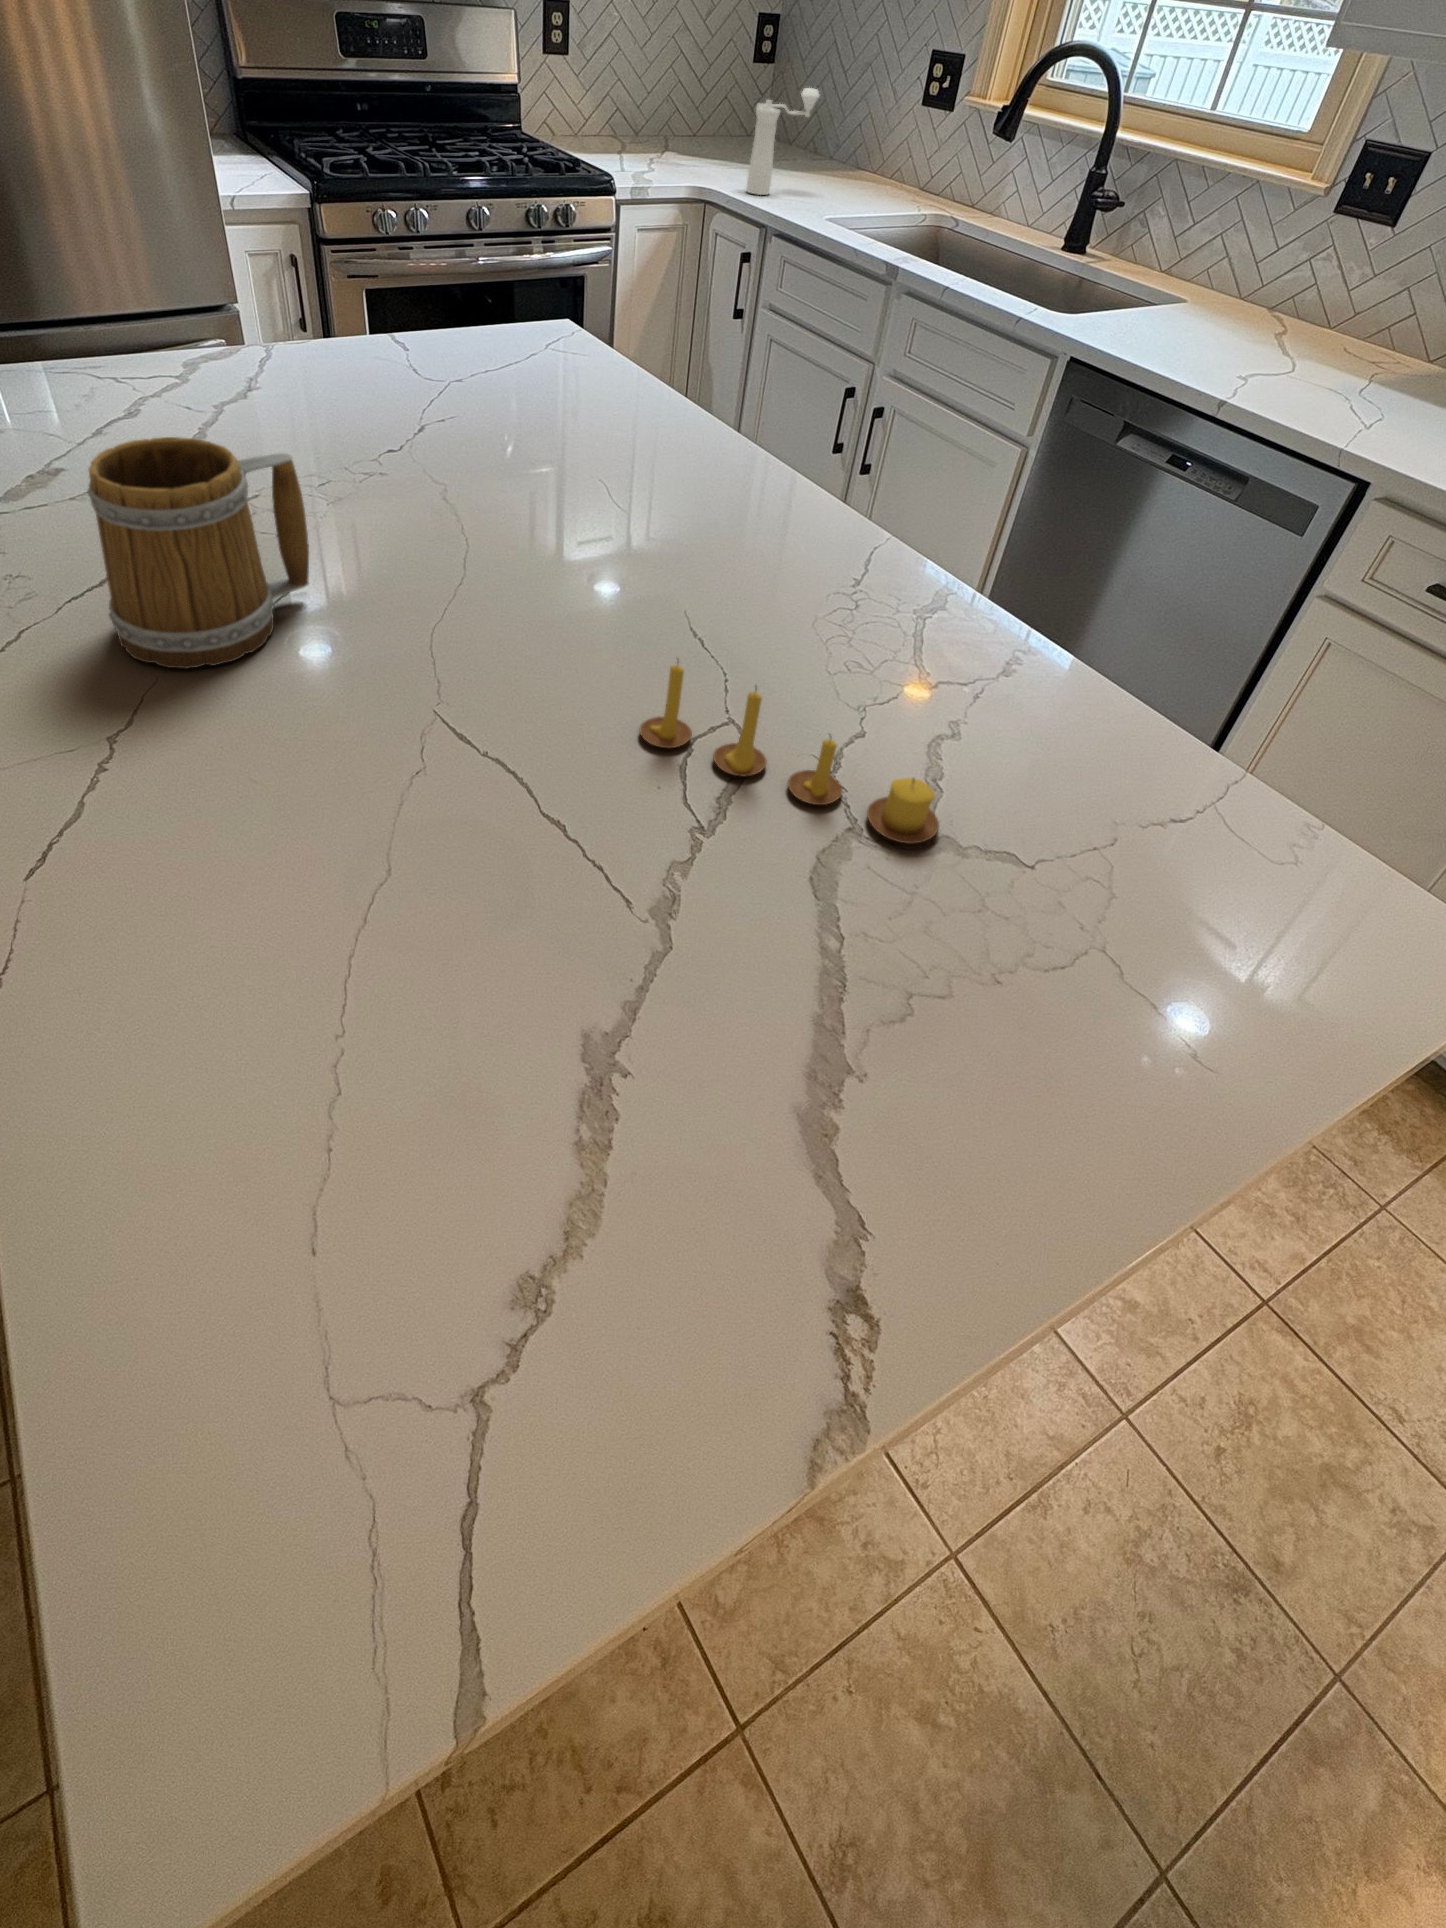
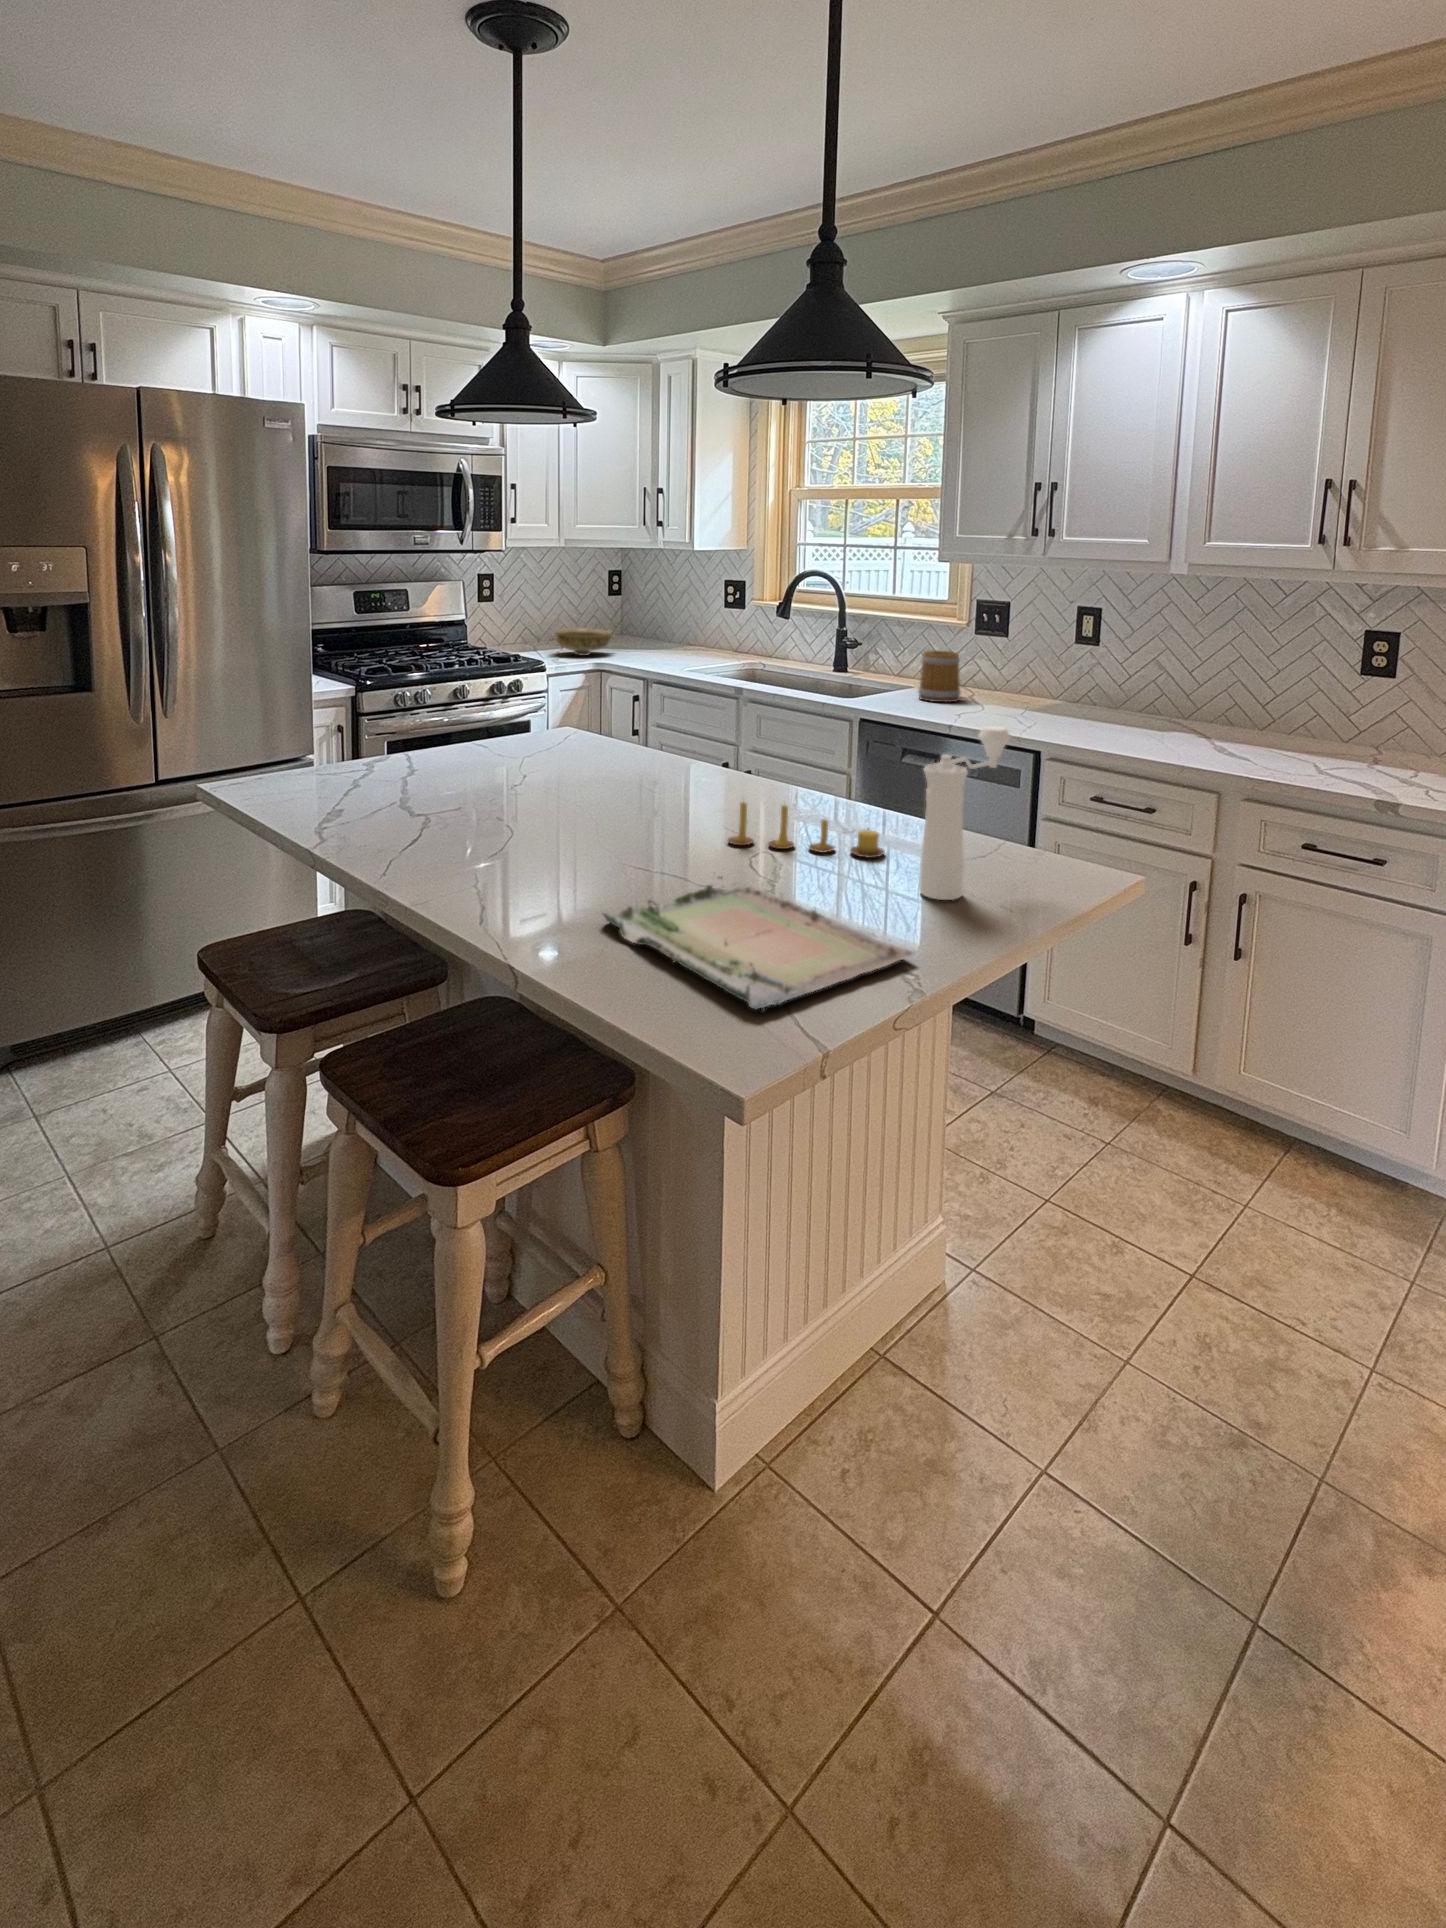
pepper mill: present [746,88,819,195] -> present [919,726,1011,900]
ceramic bowl: none [643,111,748,164] -> present [551,628,615,656]
mug: present [88,437,309,669] -> present [918,651,961,702]
tray: none [217,895,834,1534] -> present [603,876,914,1010]

